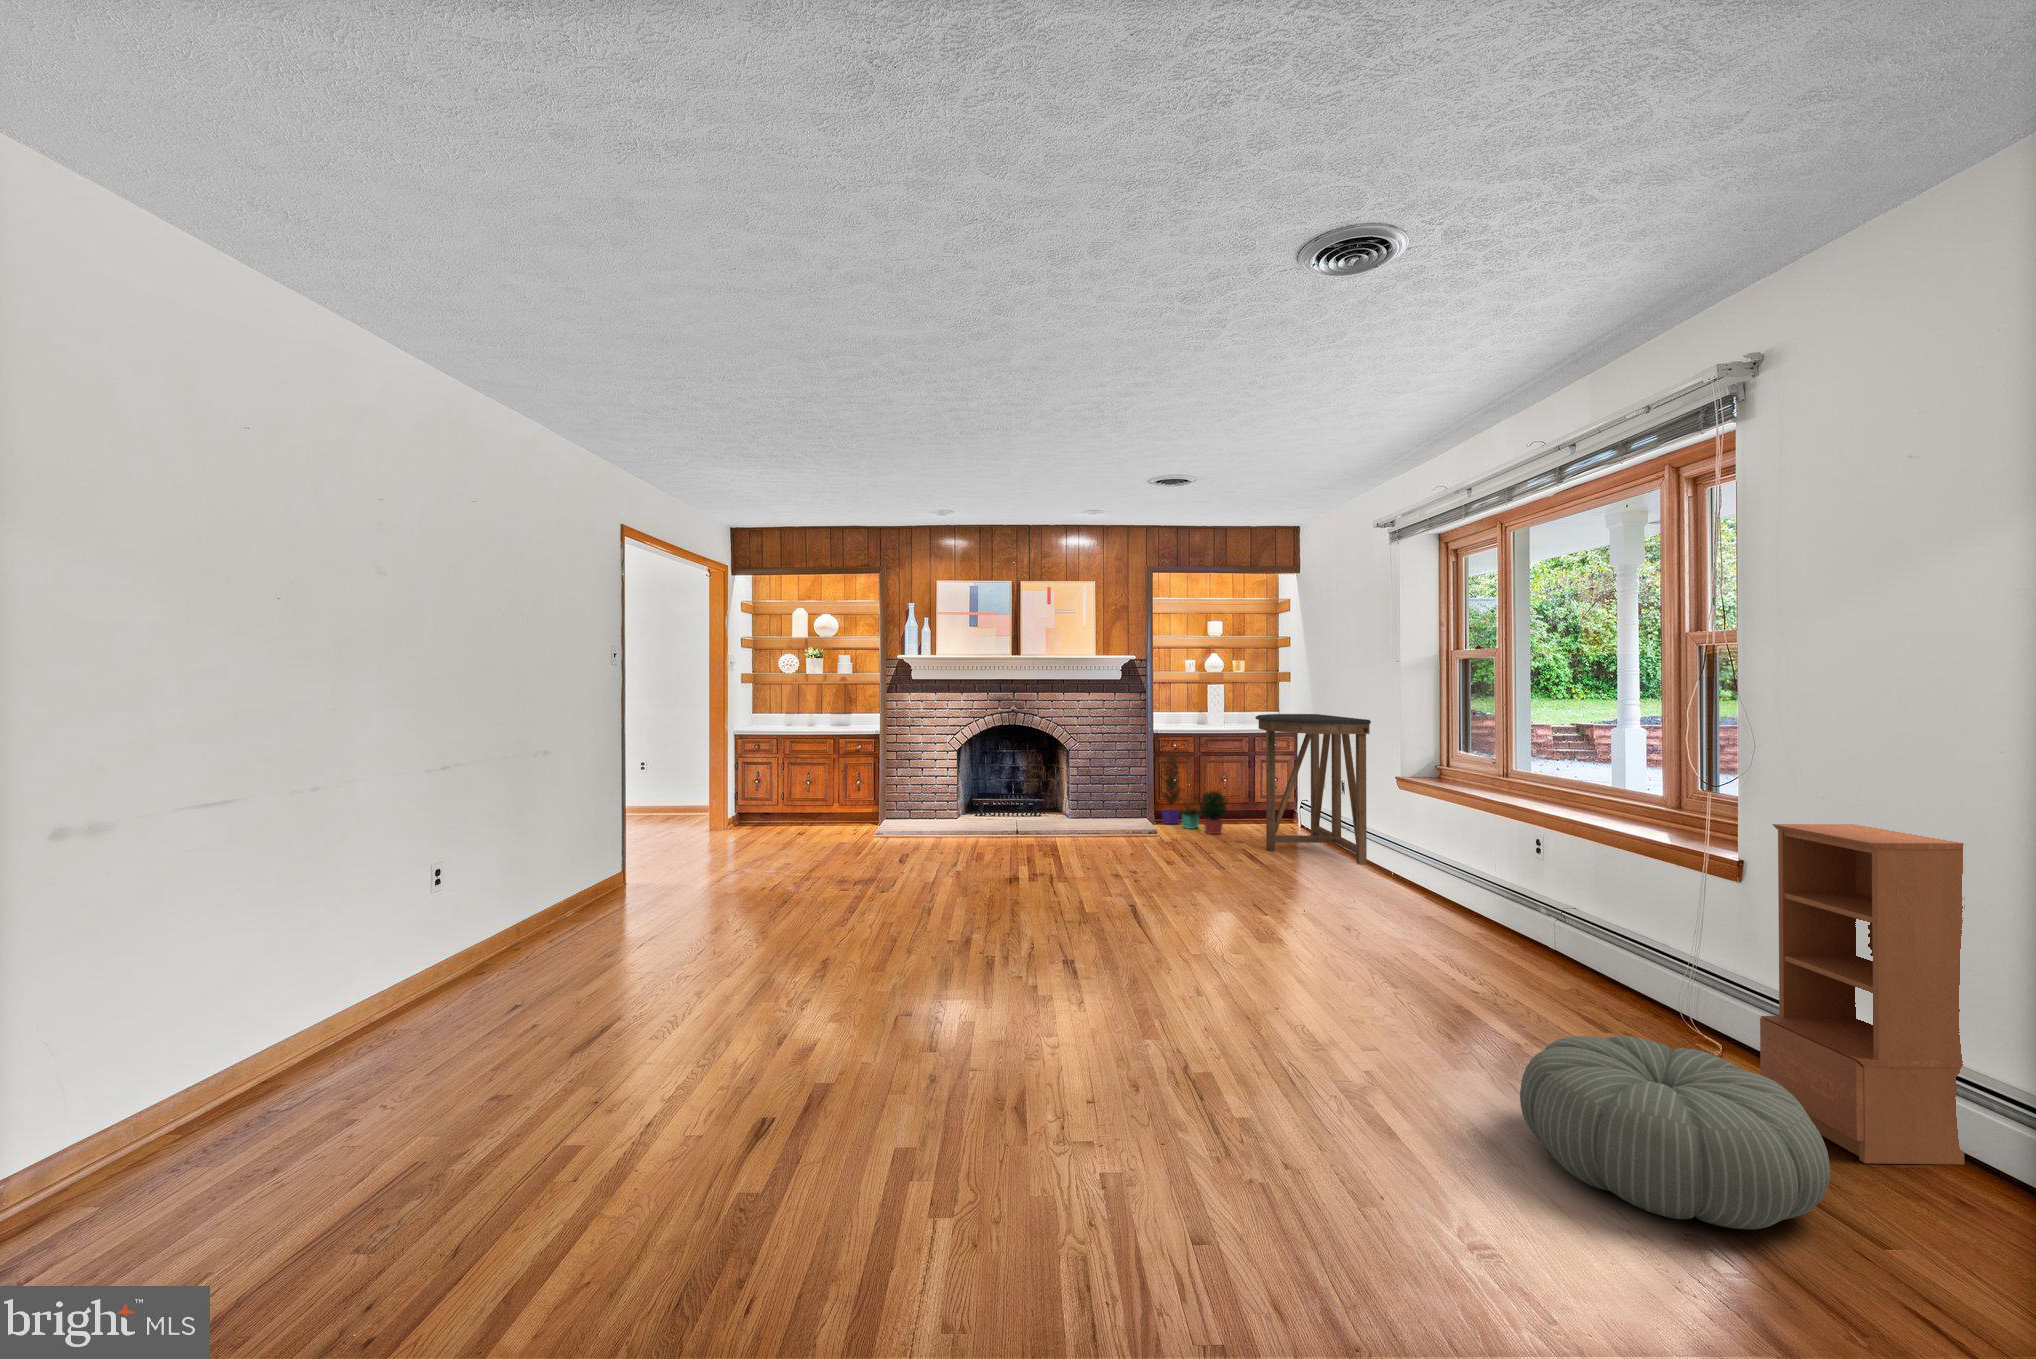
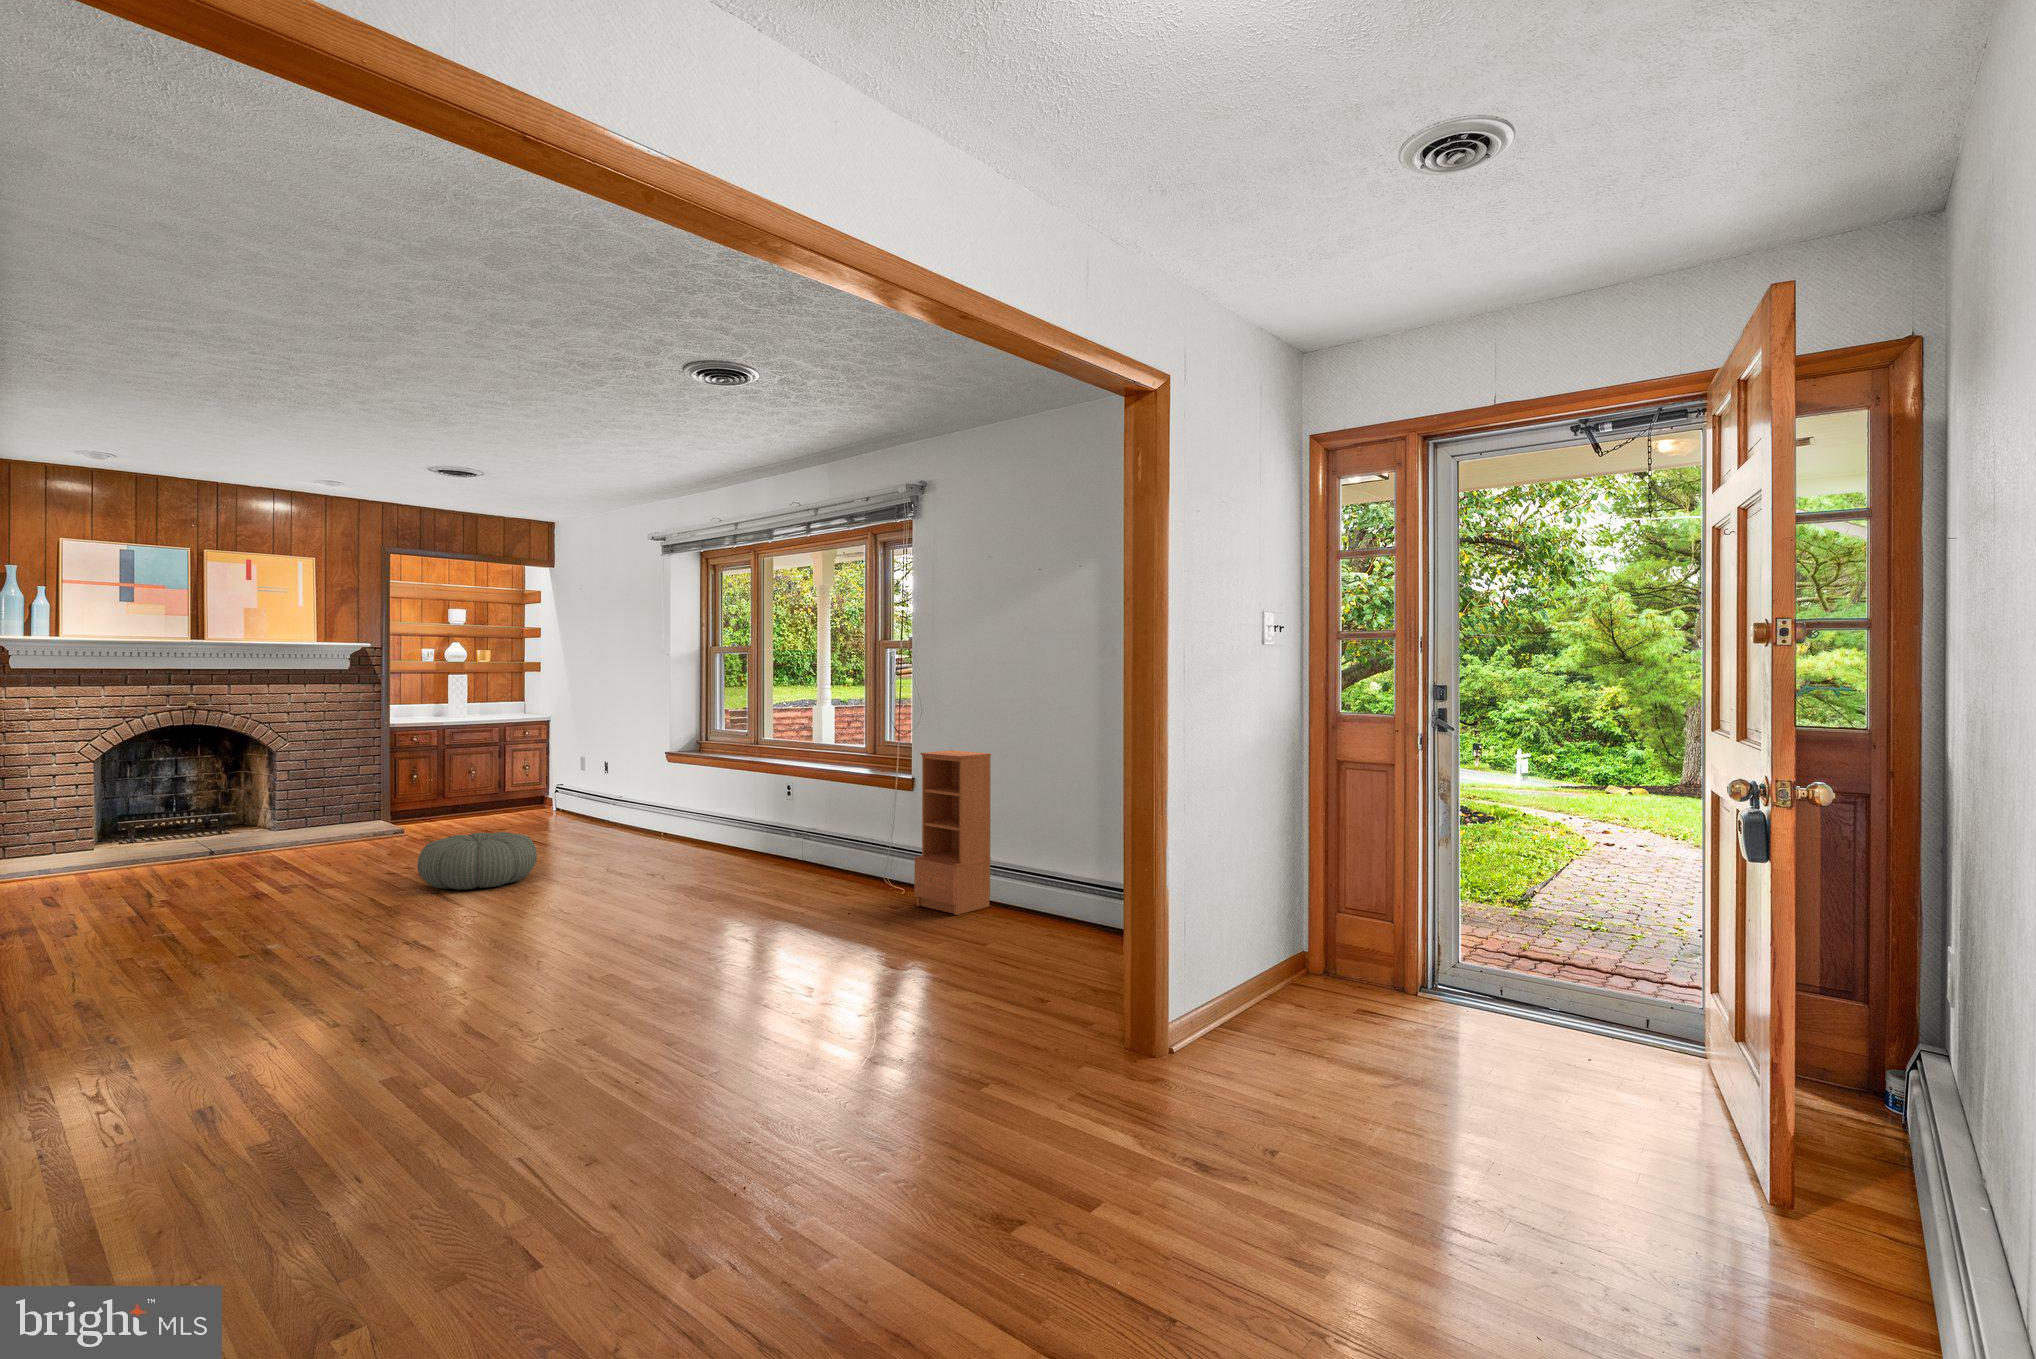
console table: present [1255,714,1371,865] -> none [523,702,641,833]
potted plant: present [1160,755,1227,834] -> none [394,747,487,827]
pouf: present [1520,1036,1830,1229] -> present [417,832,537,890]

